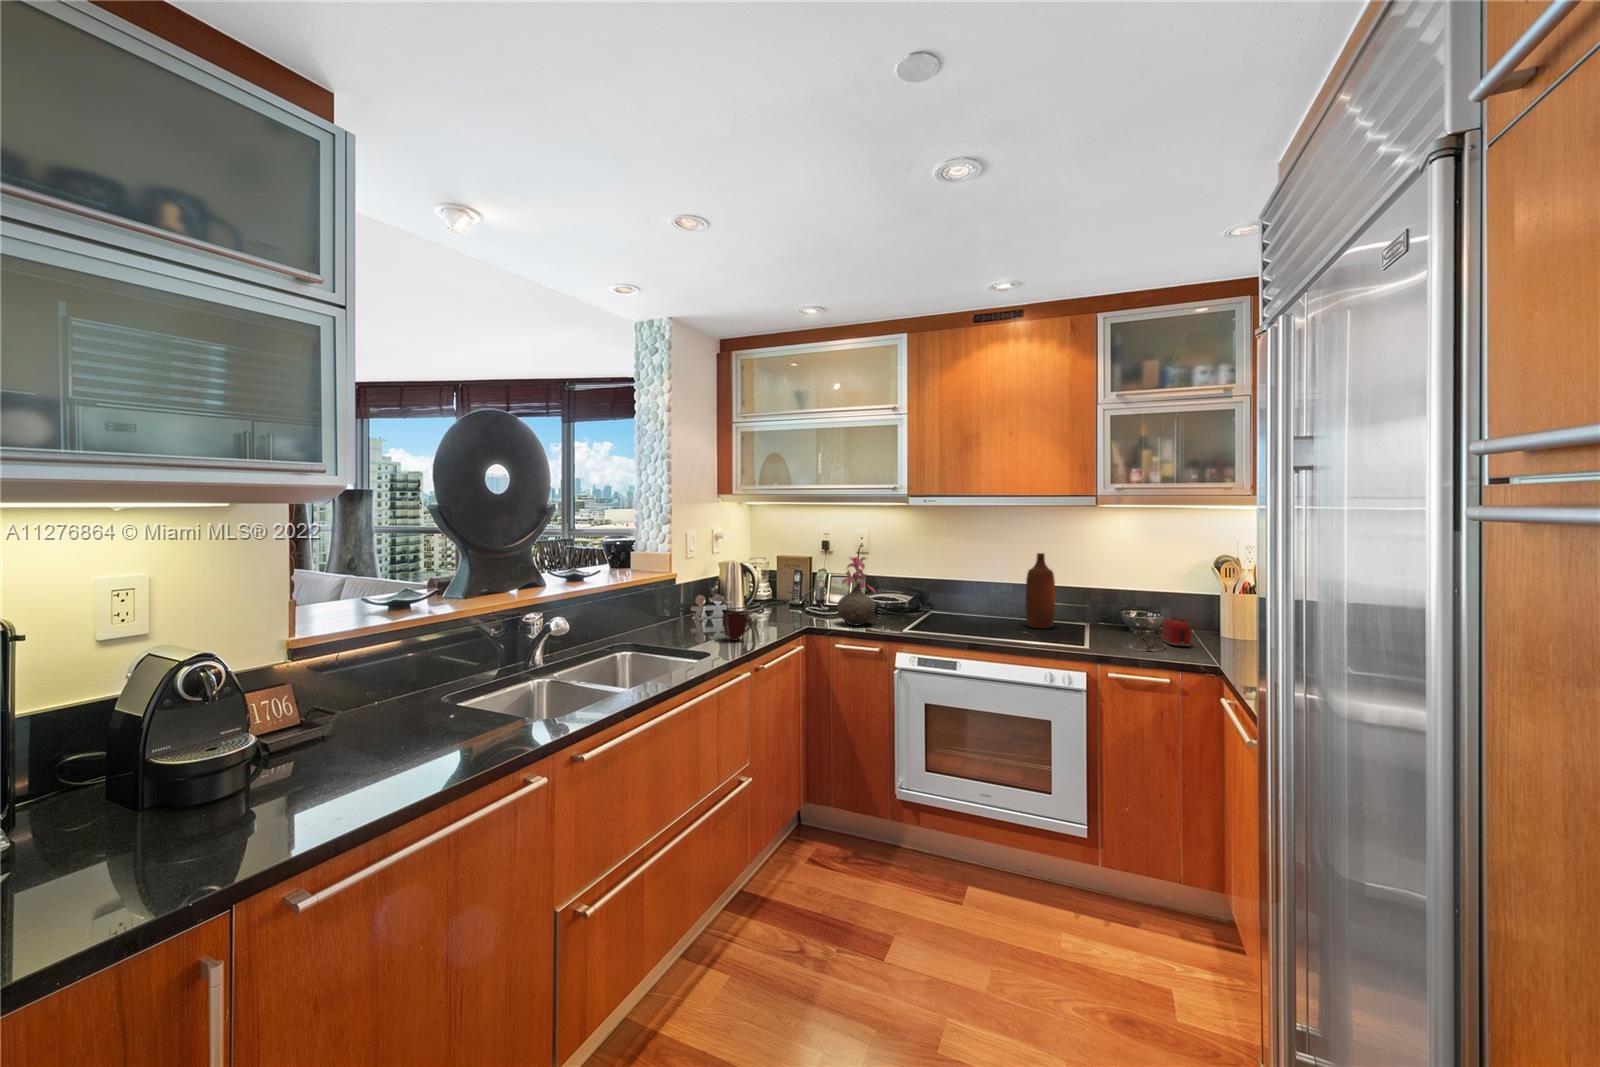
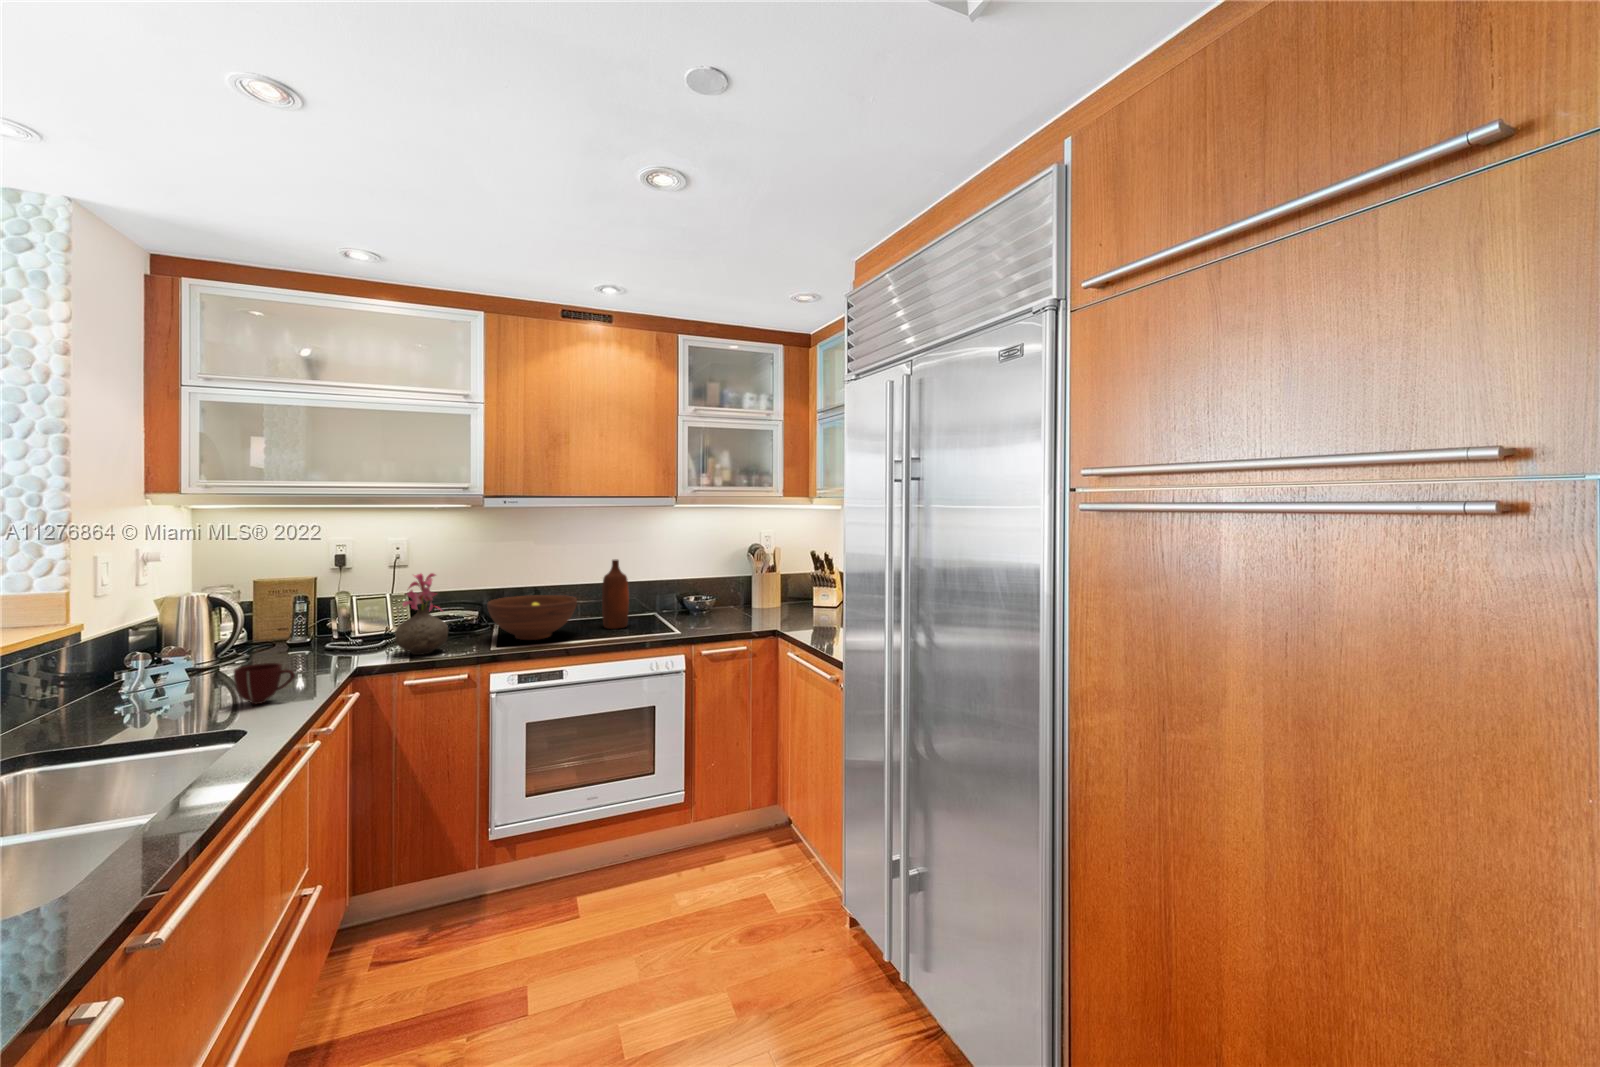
fruit bowl: none [911,584,993,627] -> present [487,595,577,640]
toaster: present [1144,618,1191,650] -> none [700,606,738,634]

